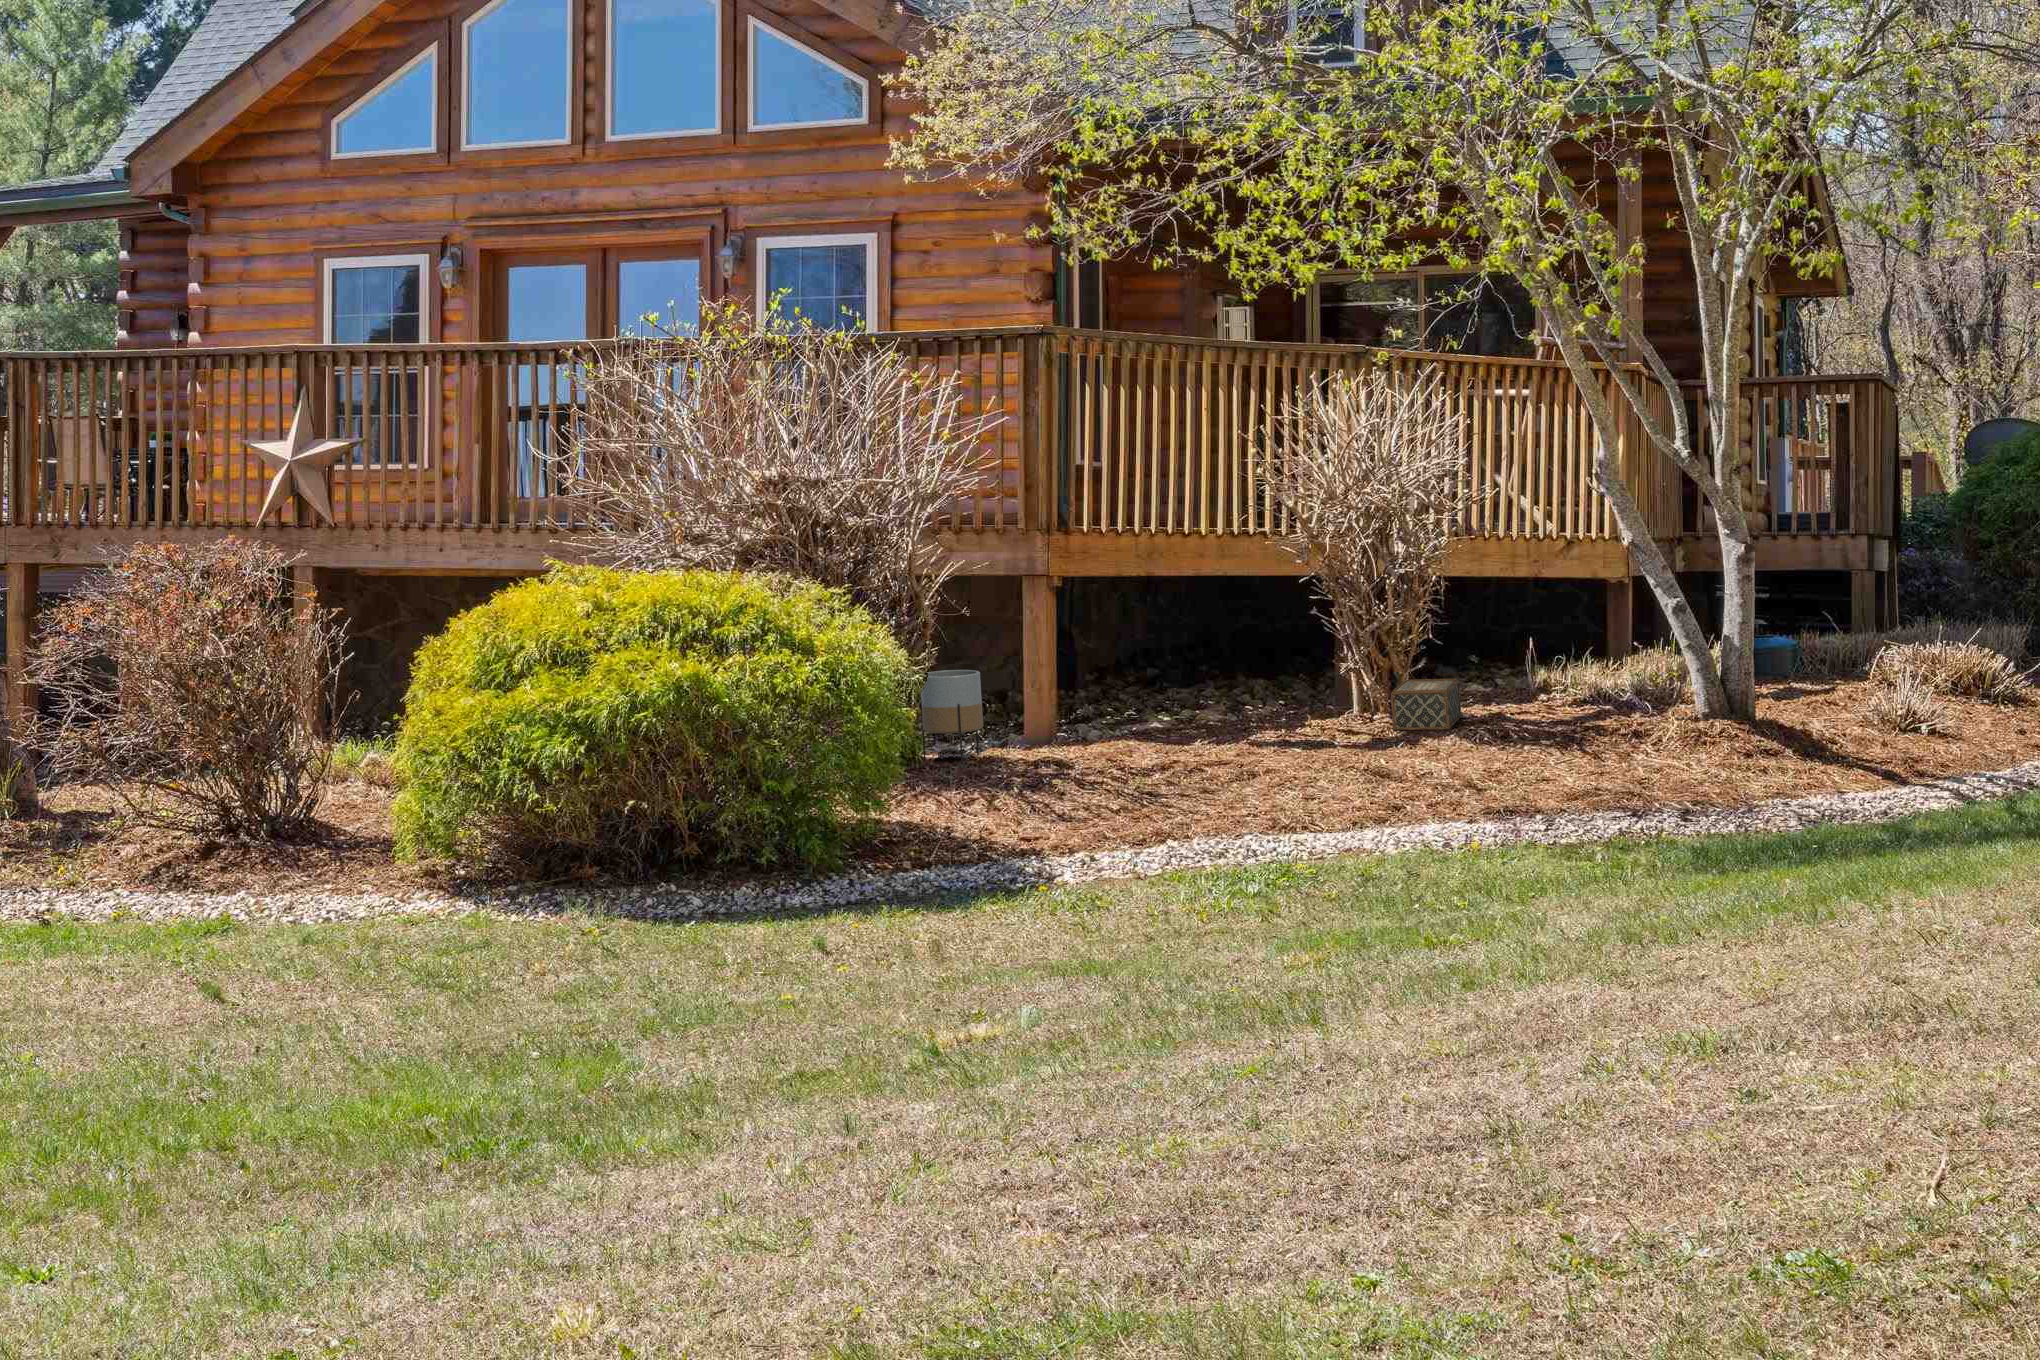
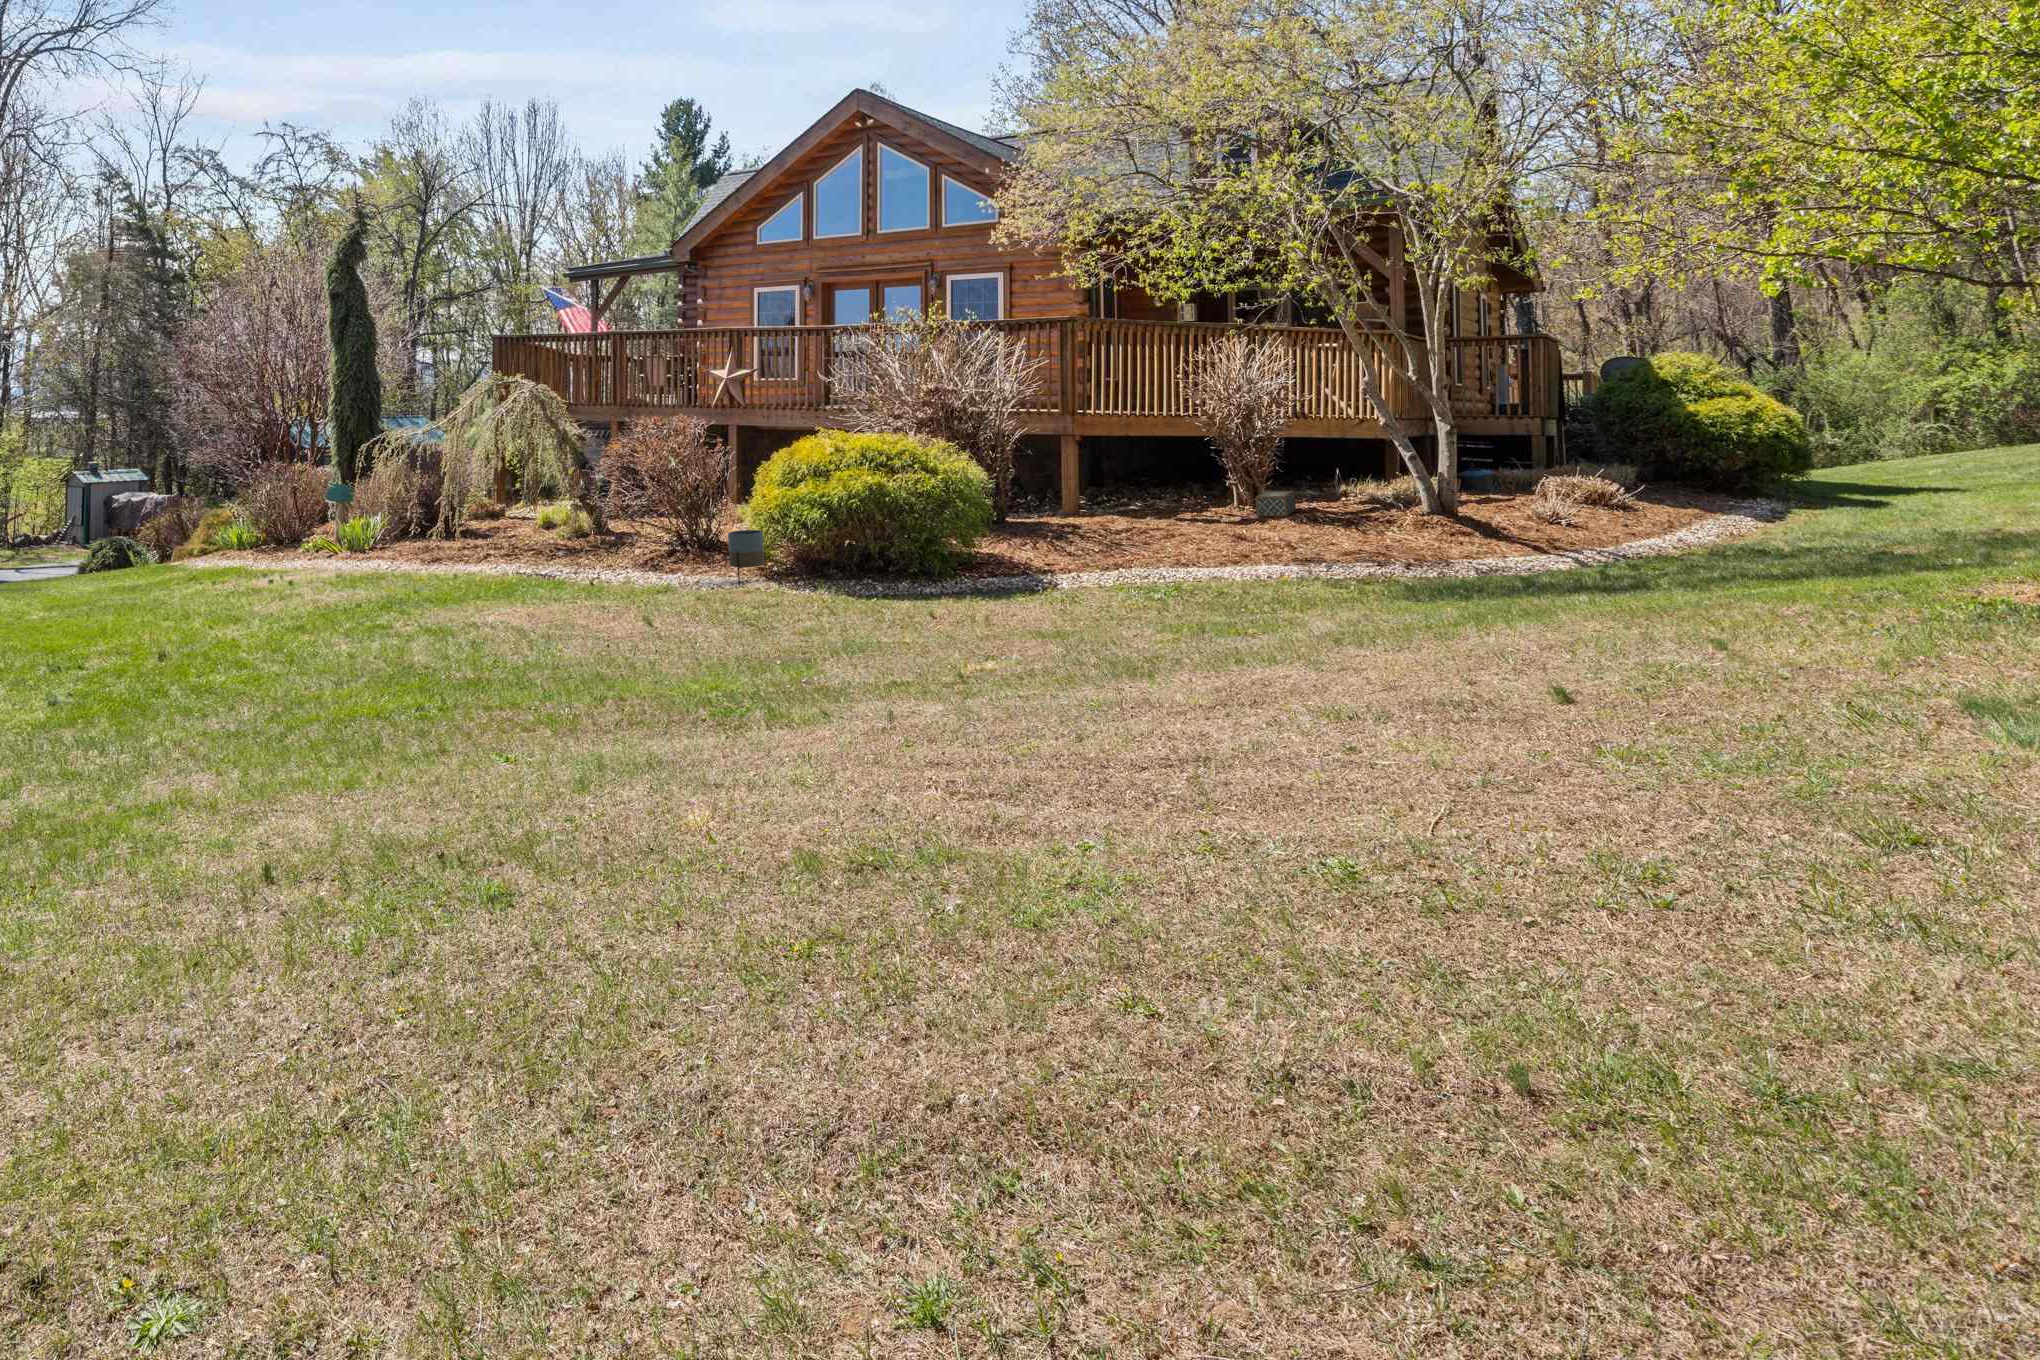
planter: present [921,670,983,763] -> present [728,530,767,585]

